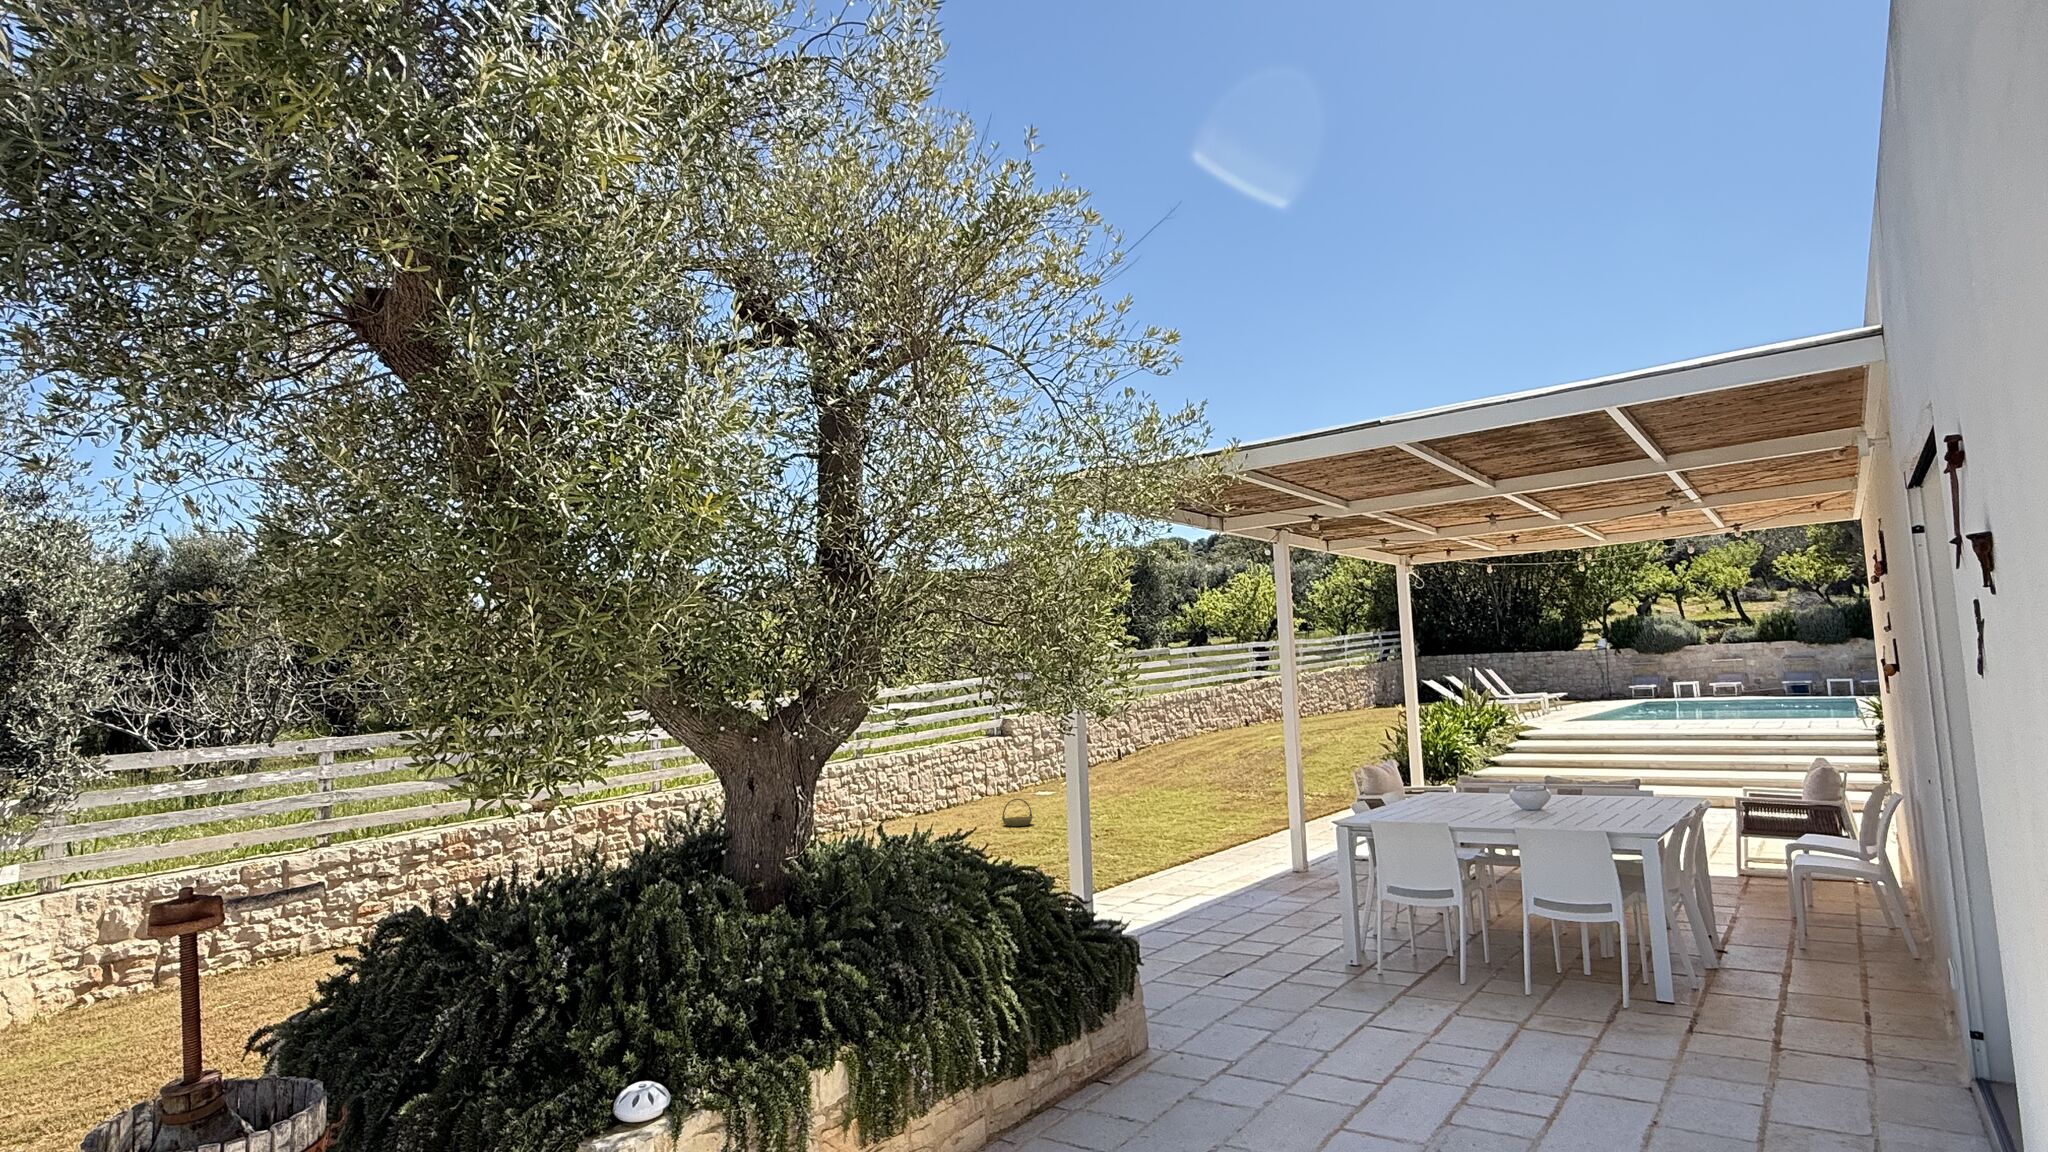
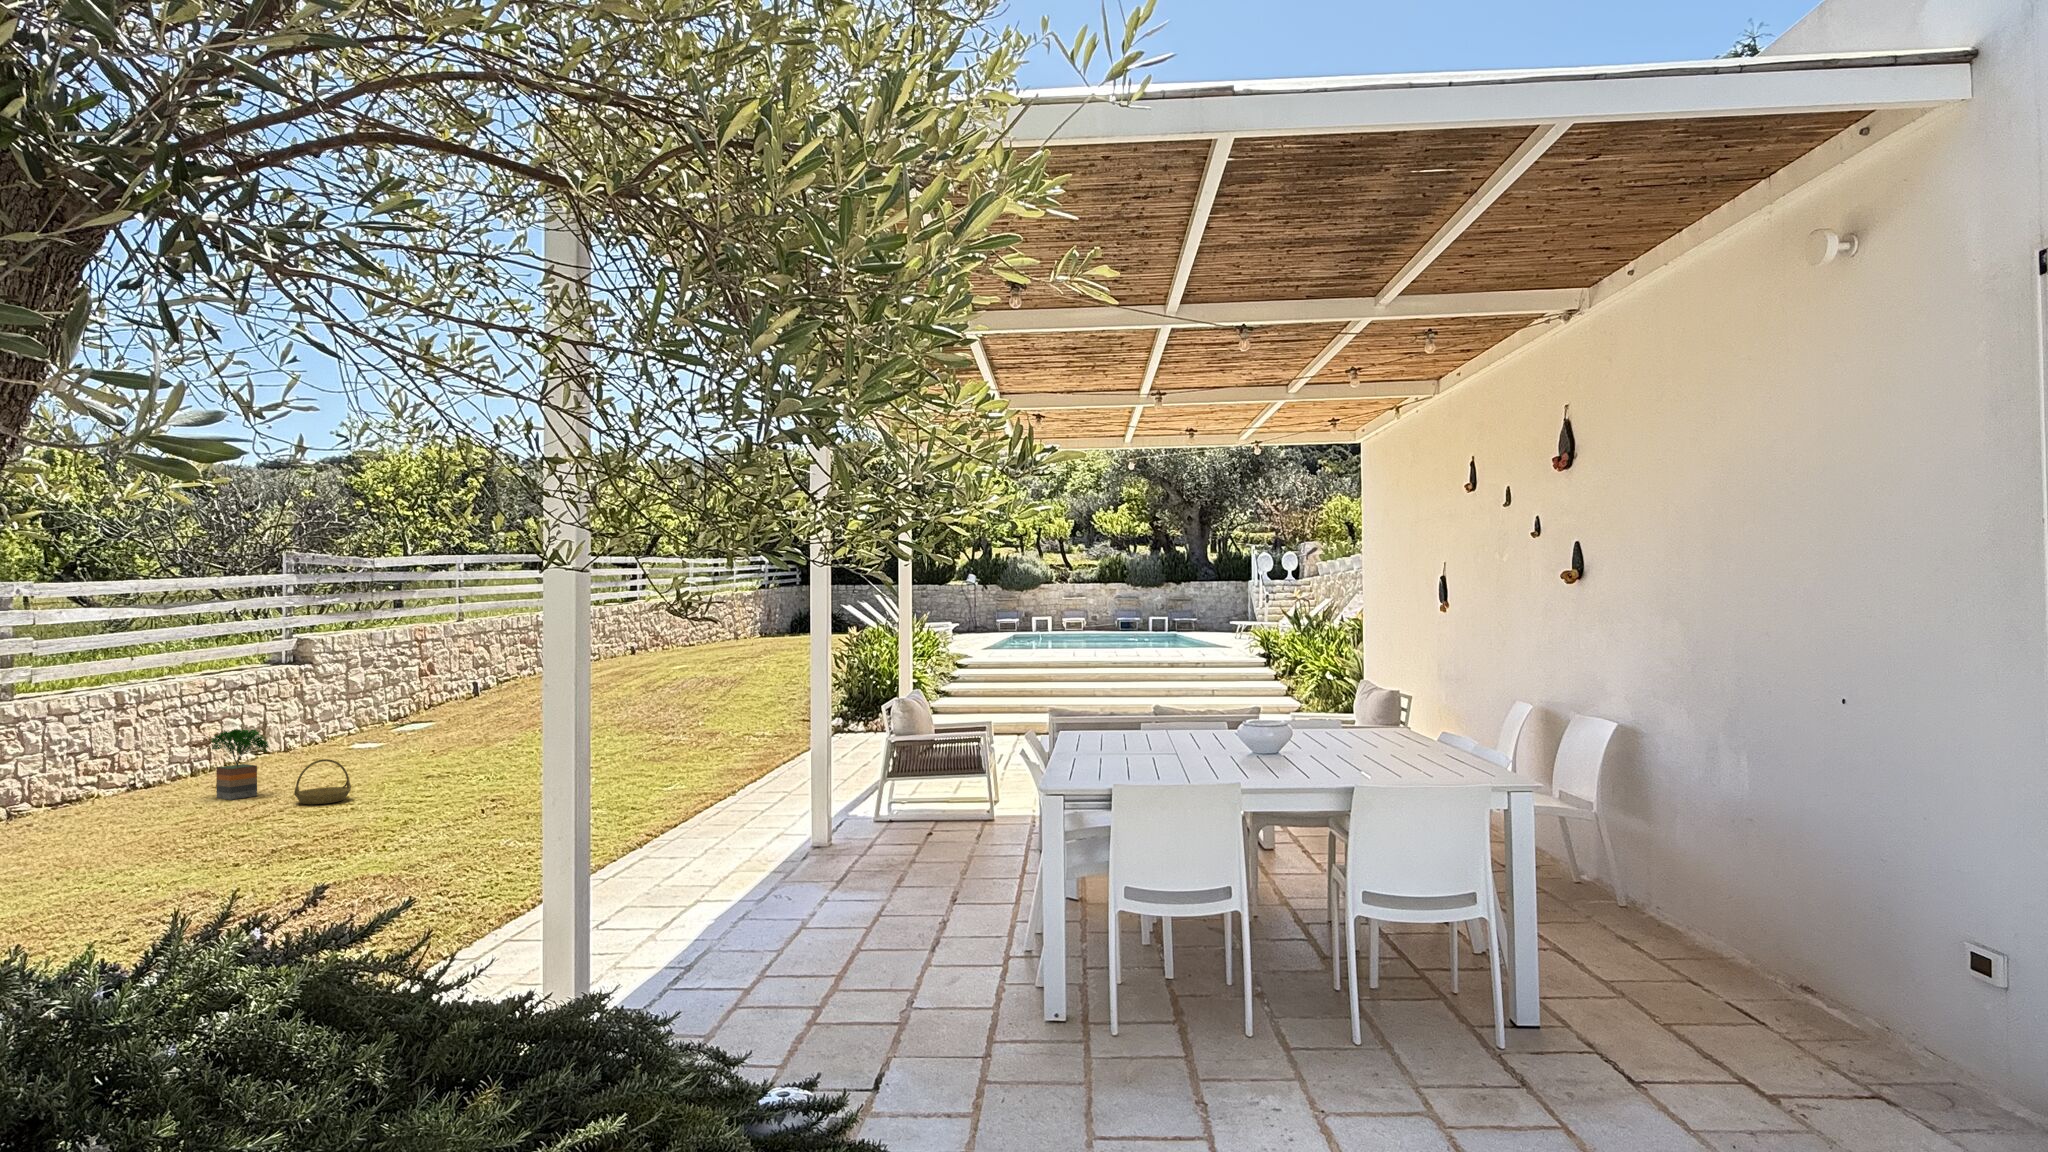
potted tree: none [957,778,989,822] -> present [211,729,269,800]

